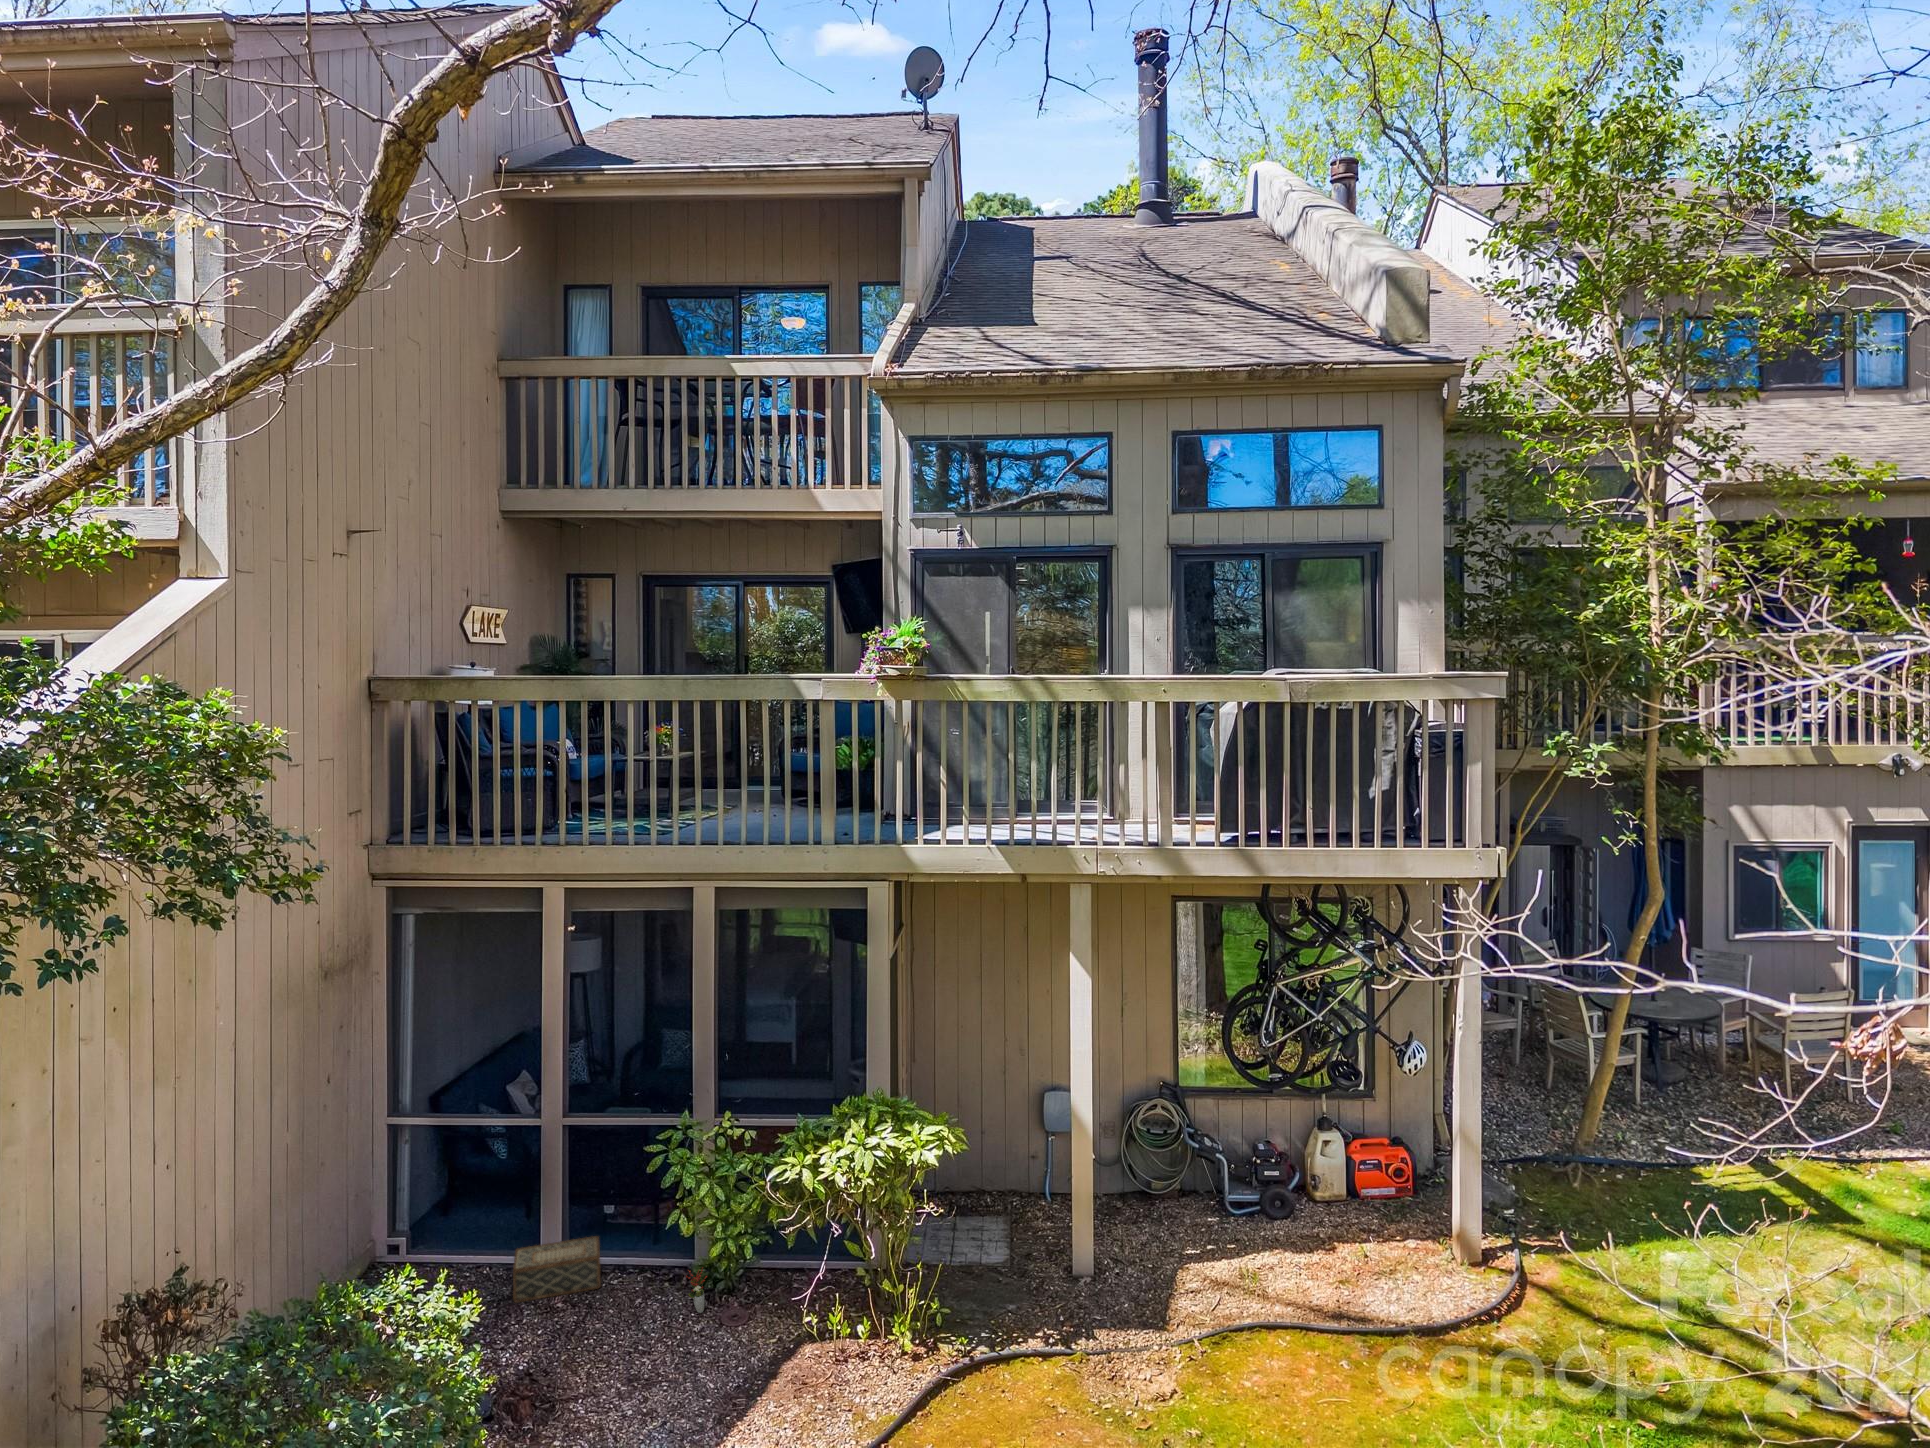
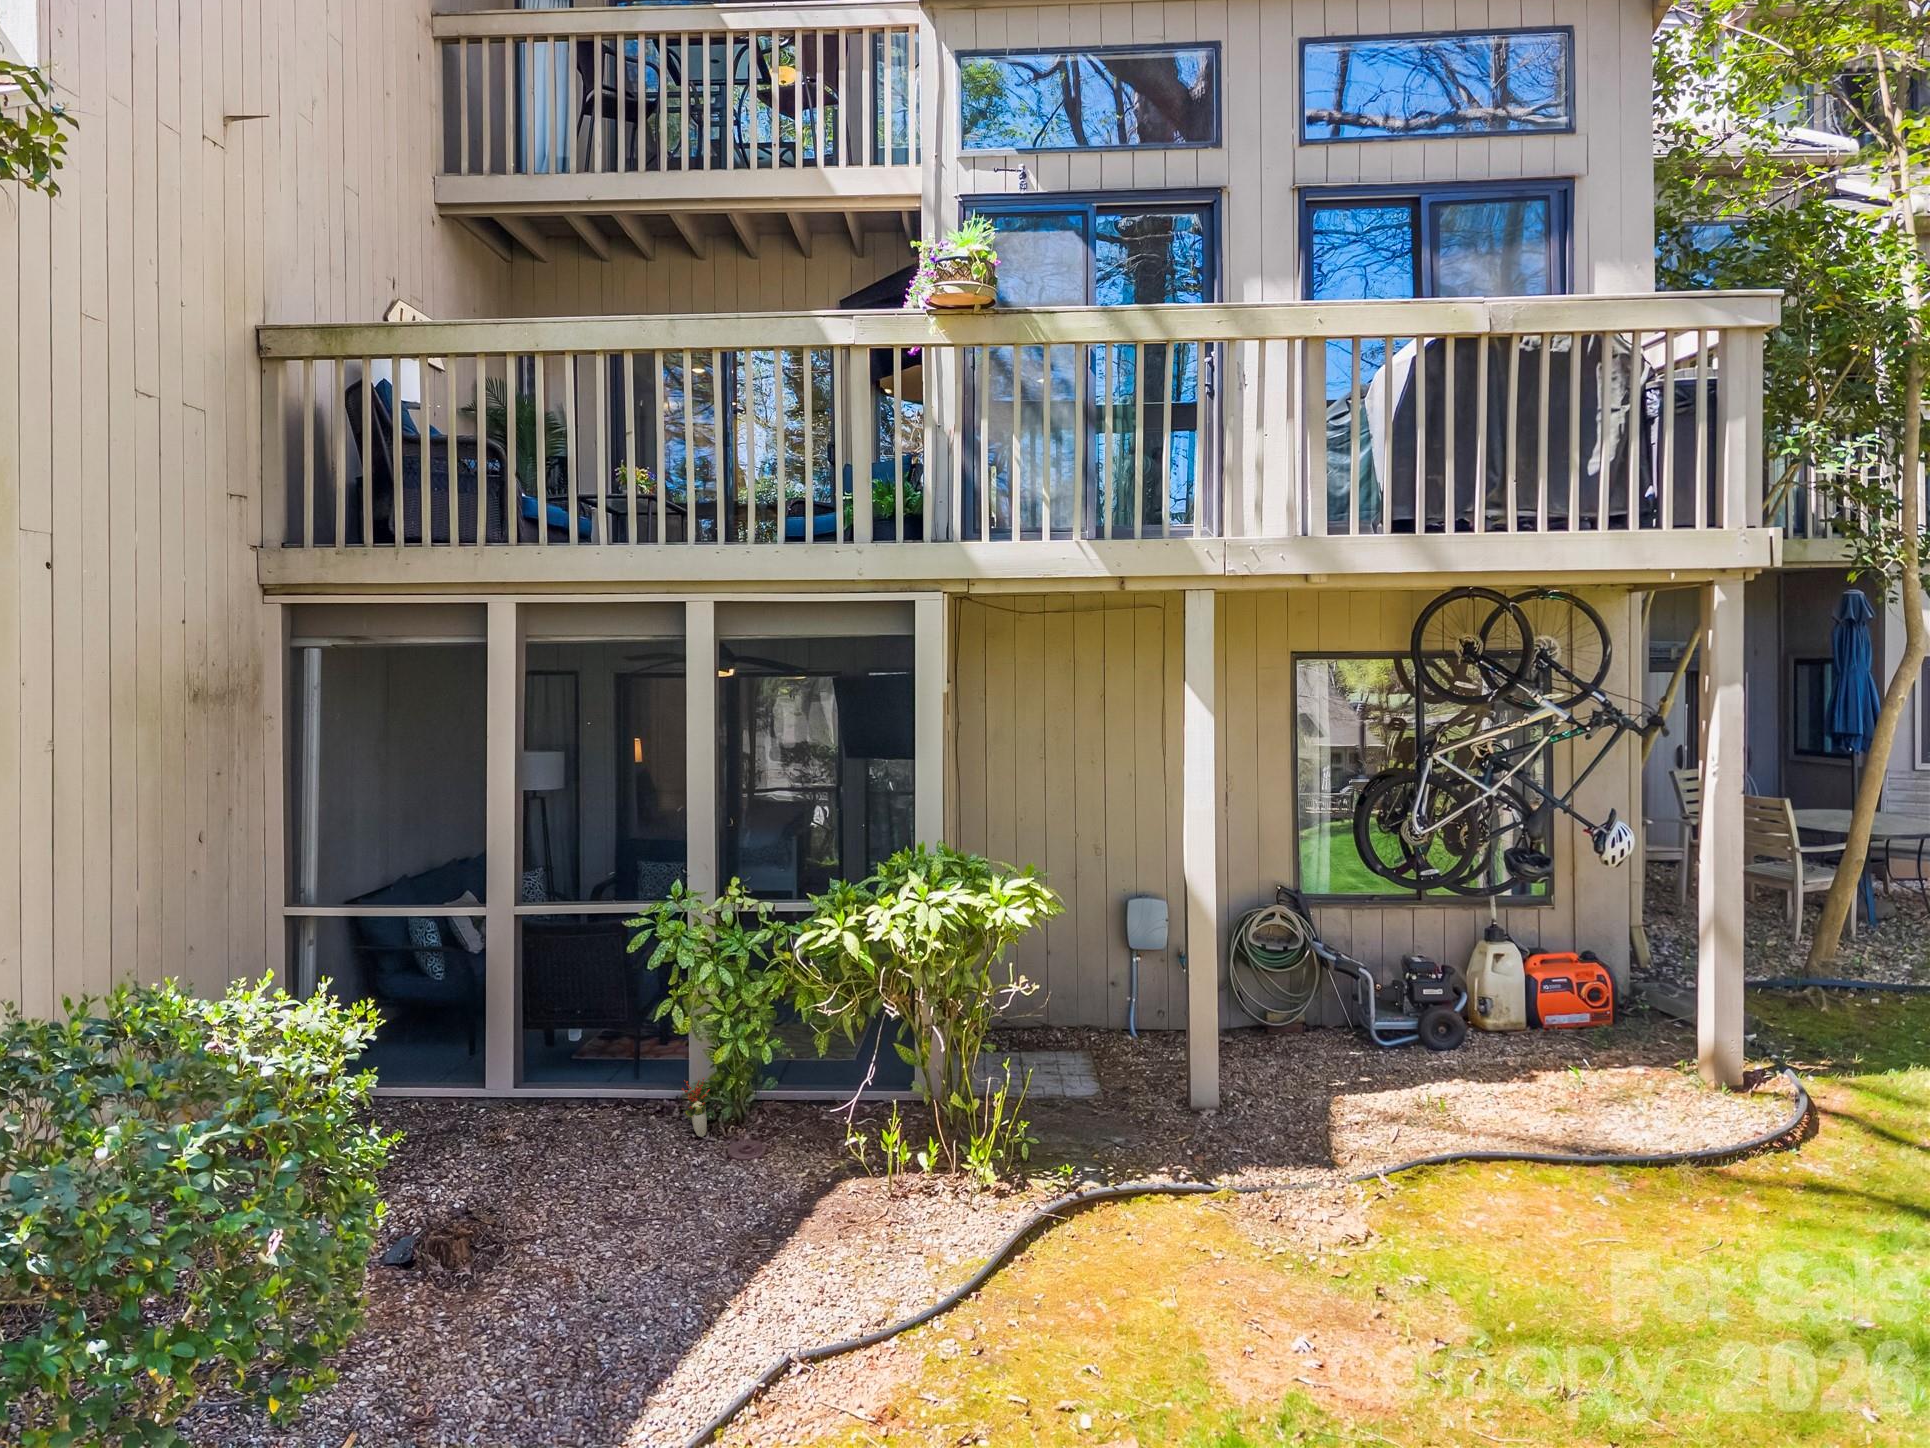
woven basket: present [513,1236,601,1303] -> none [453,1047,570,1124]

